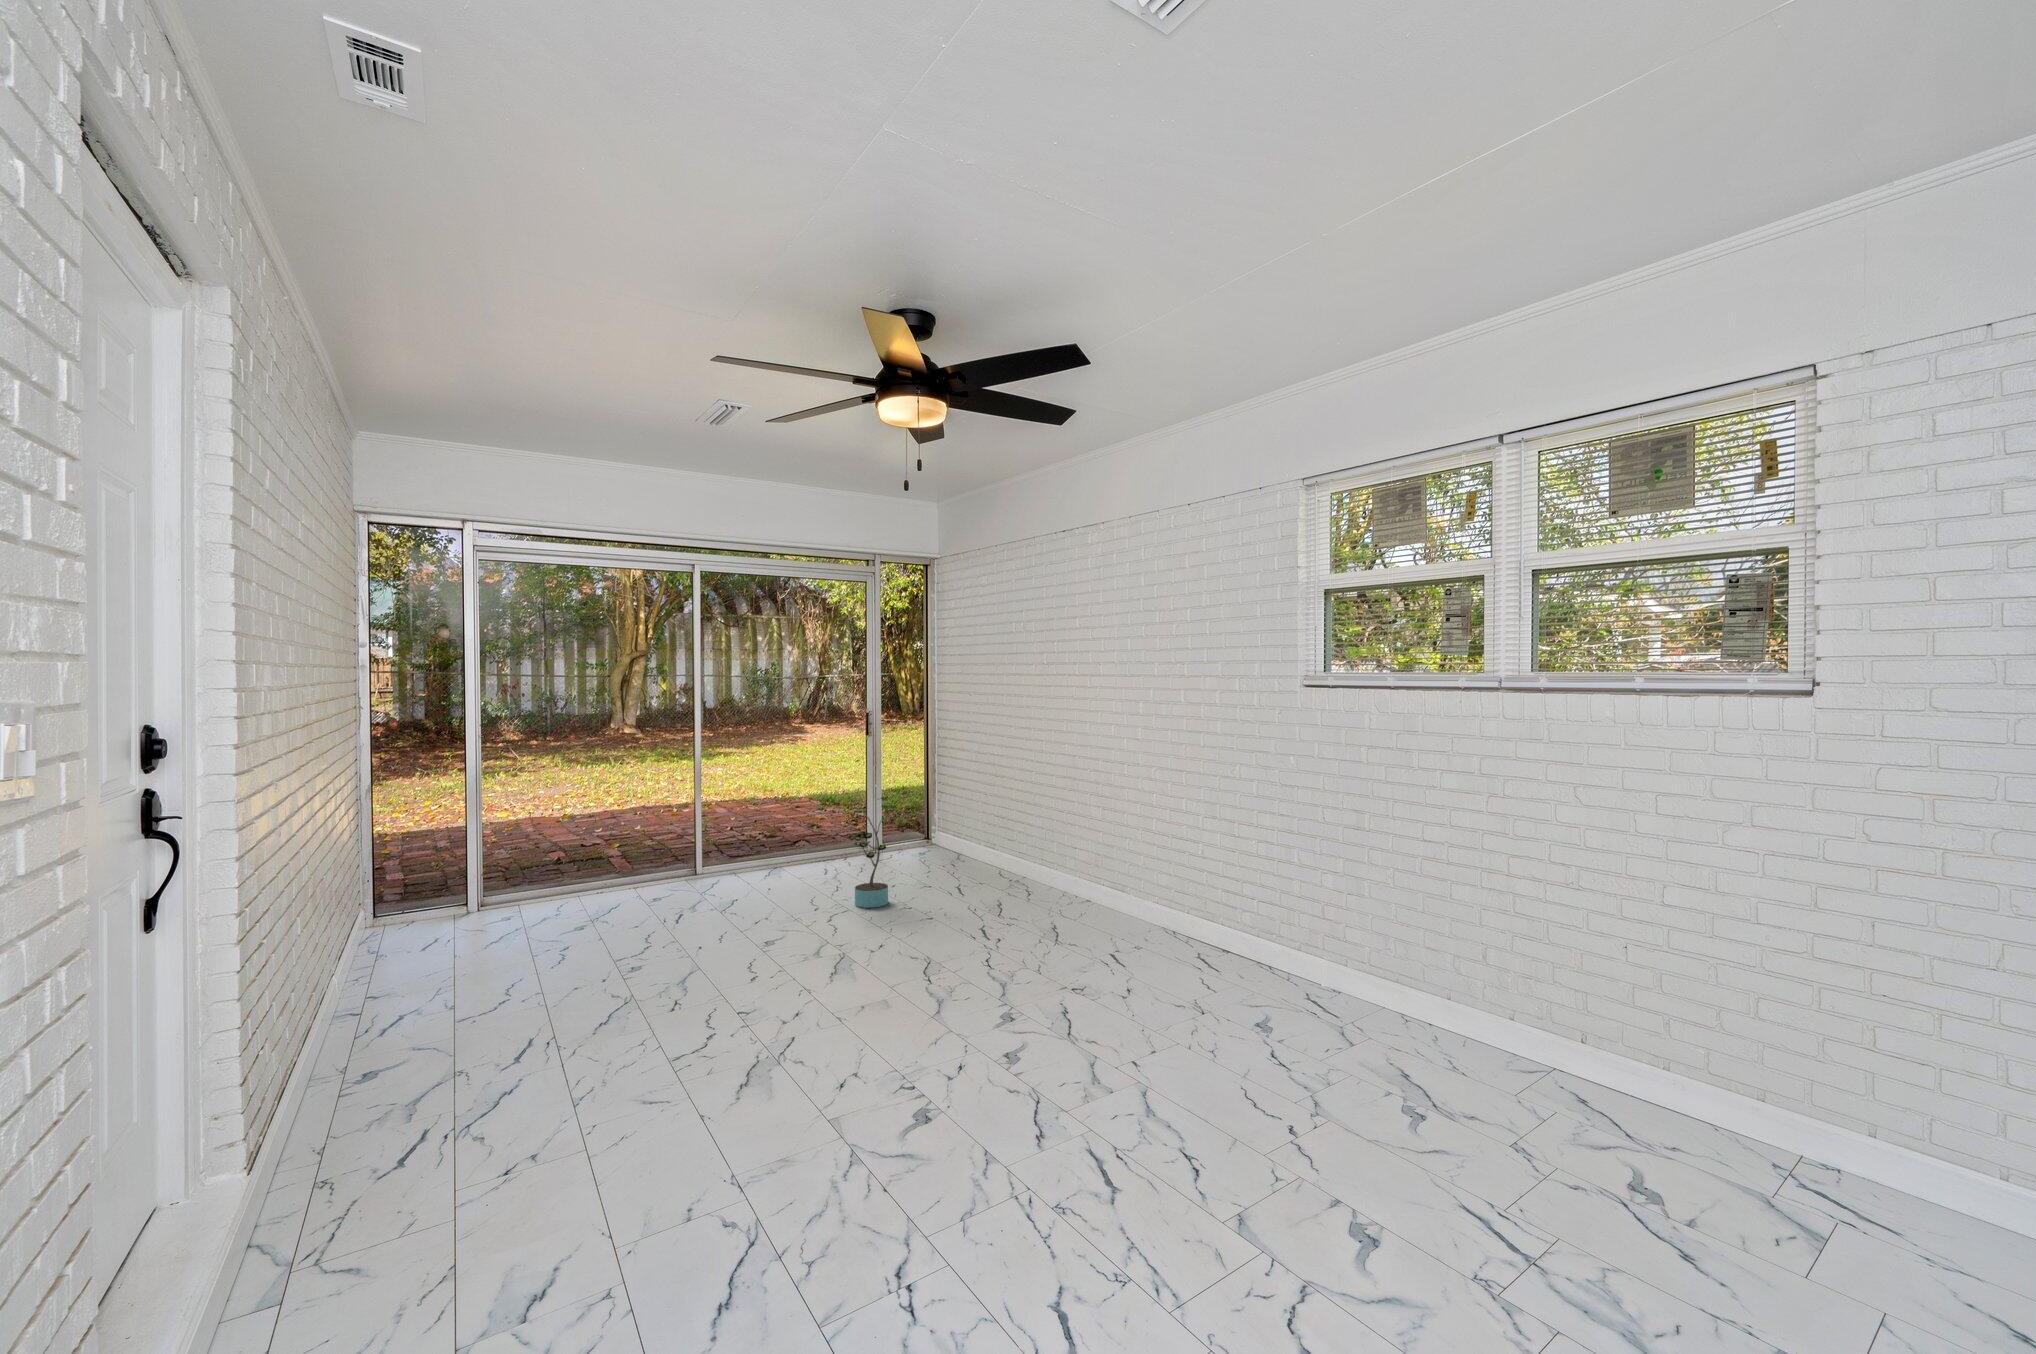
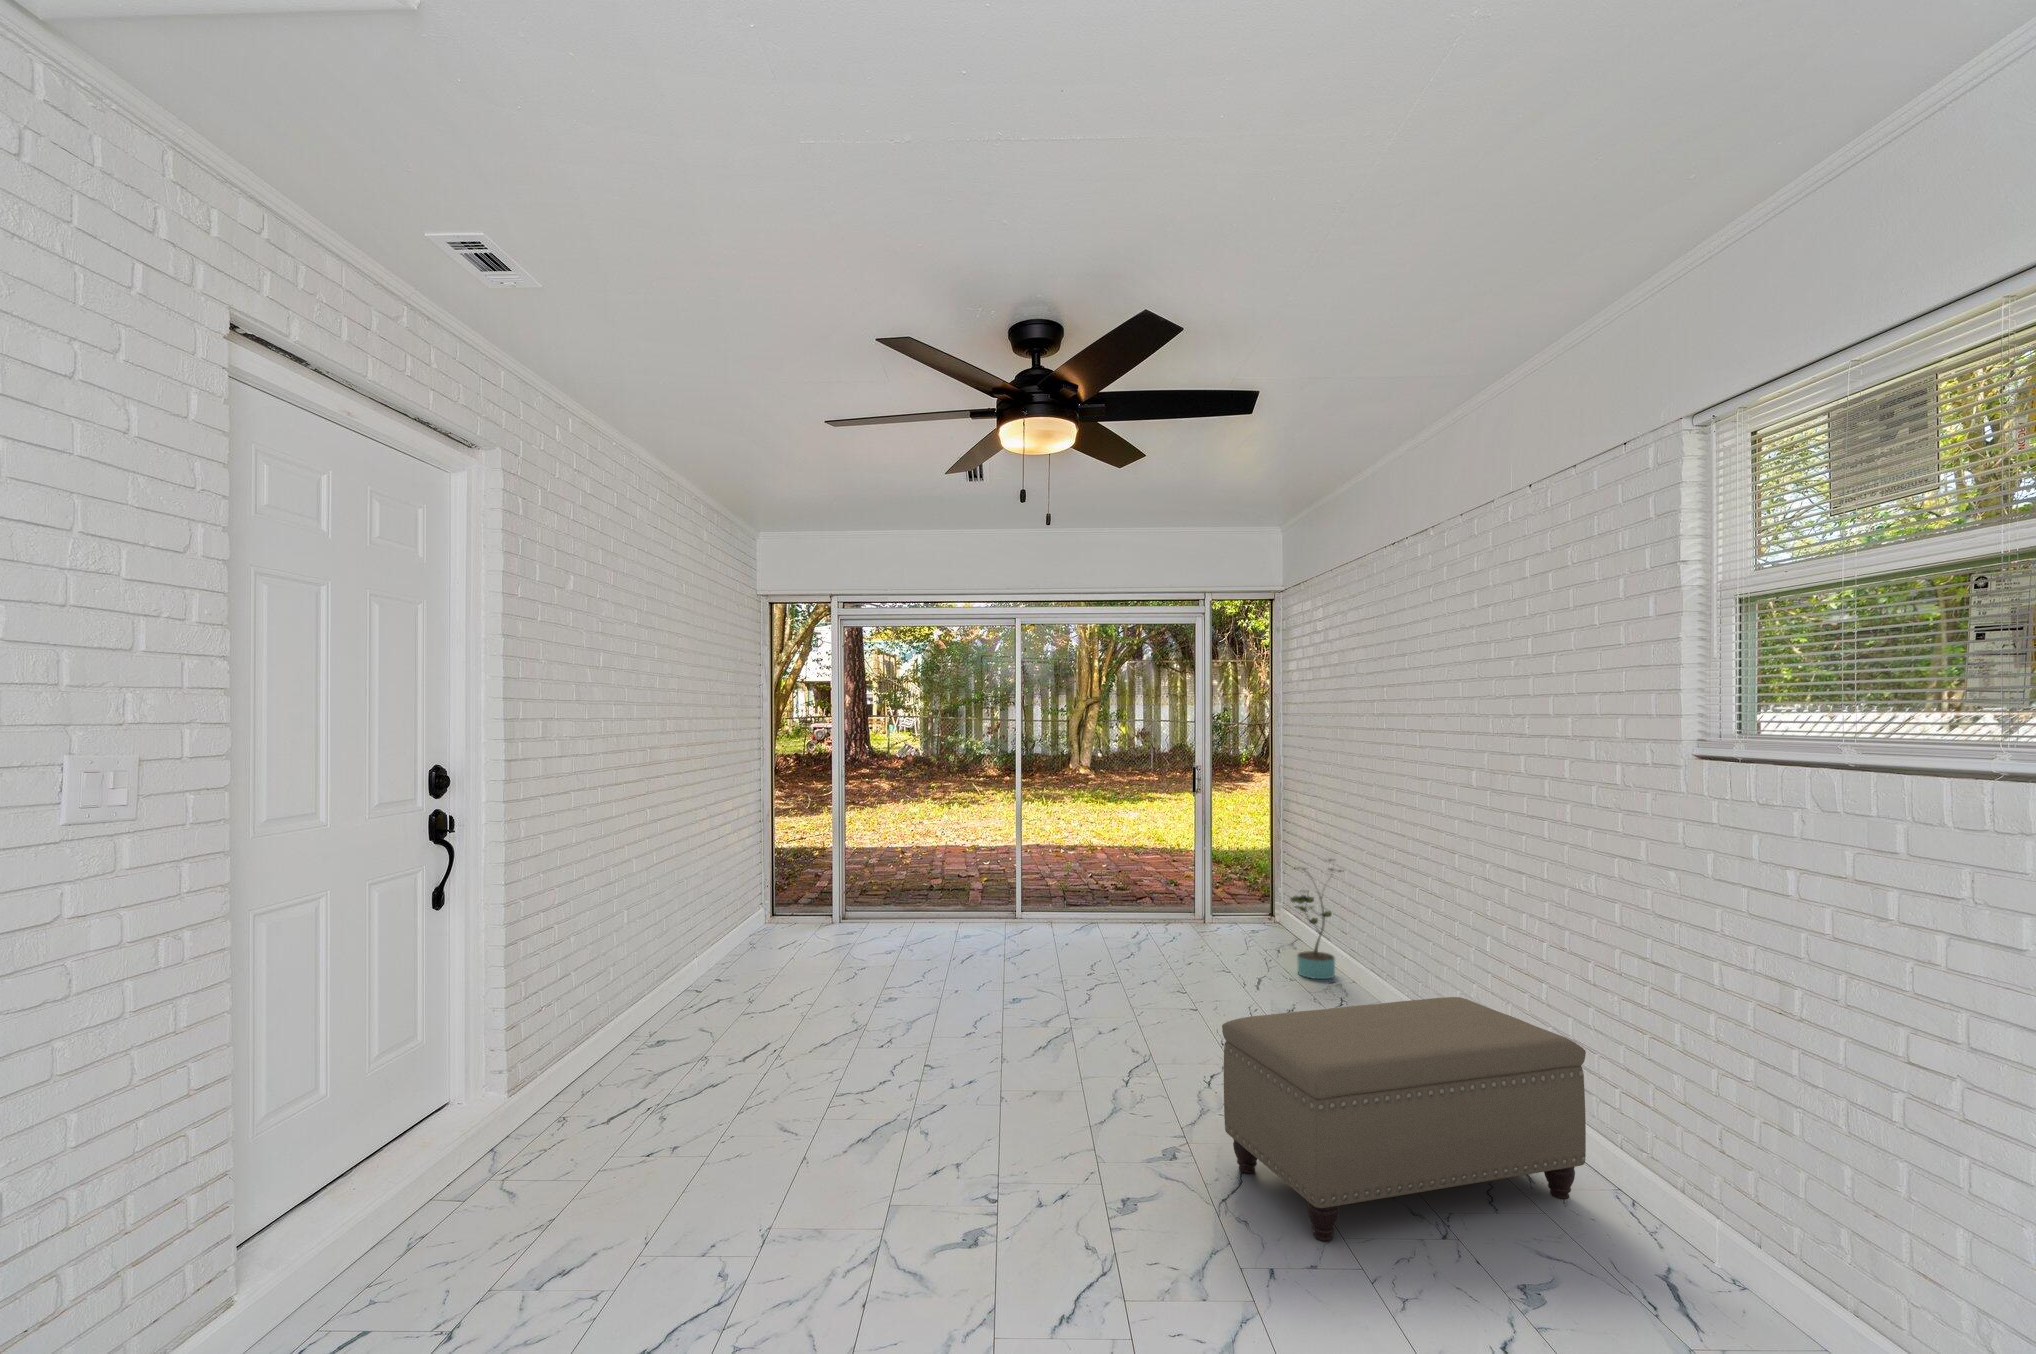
ottoman: none [839,900,1136,1142] -> present [1222,997,1586,1241]

